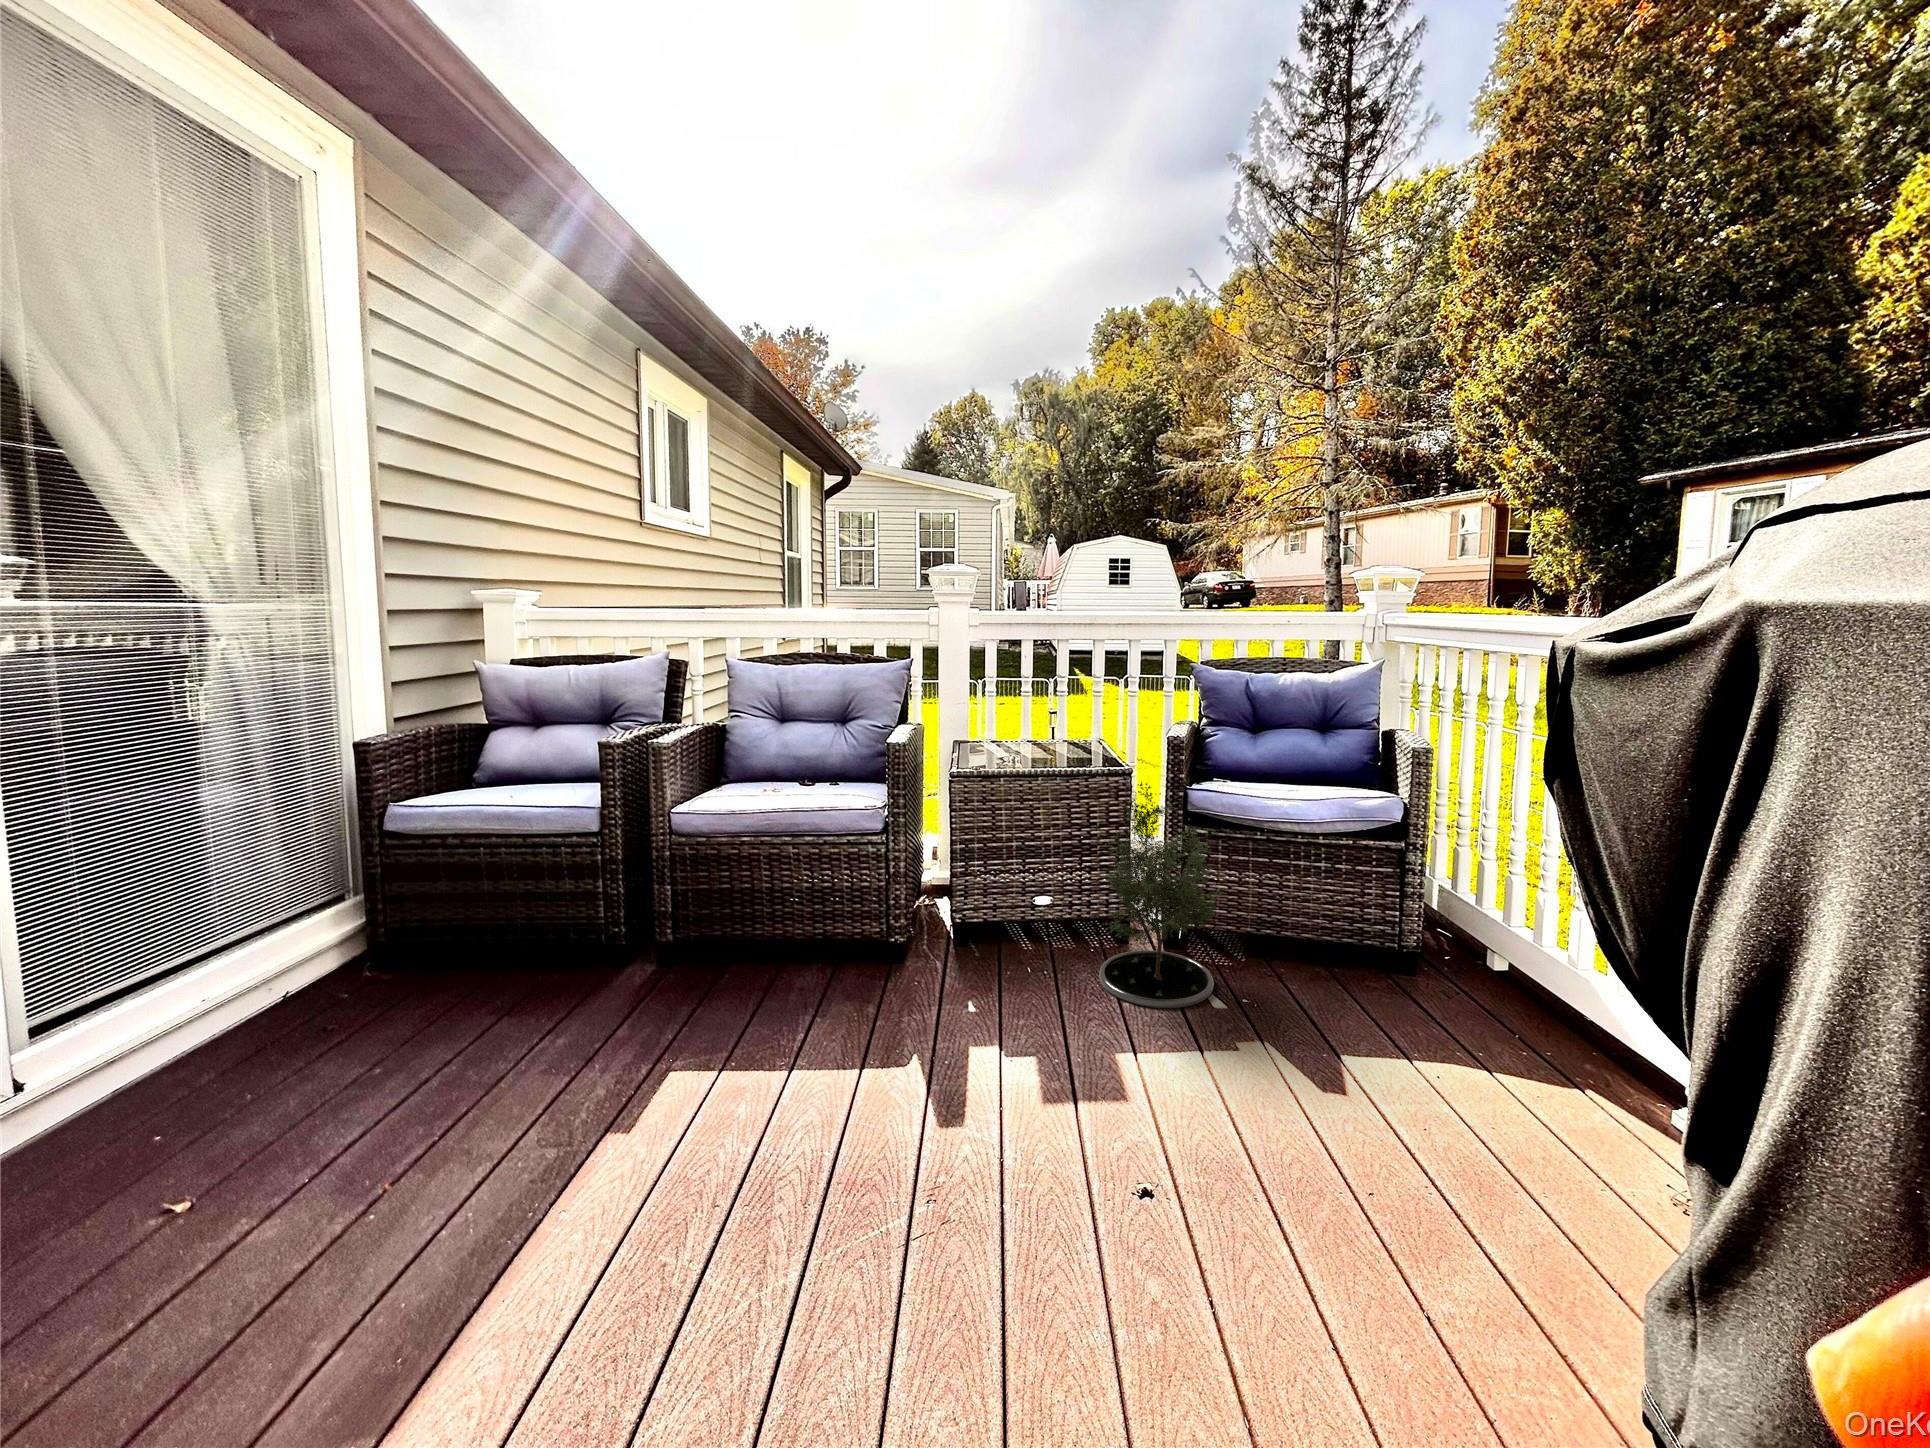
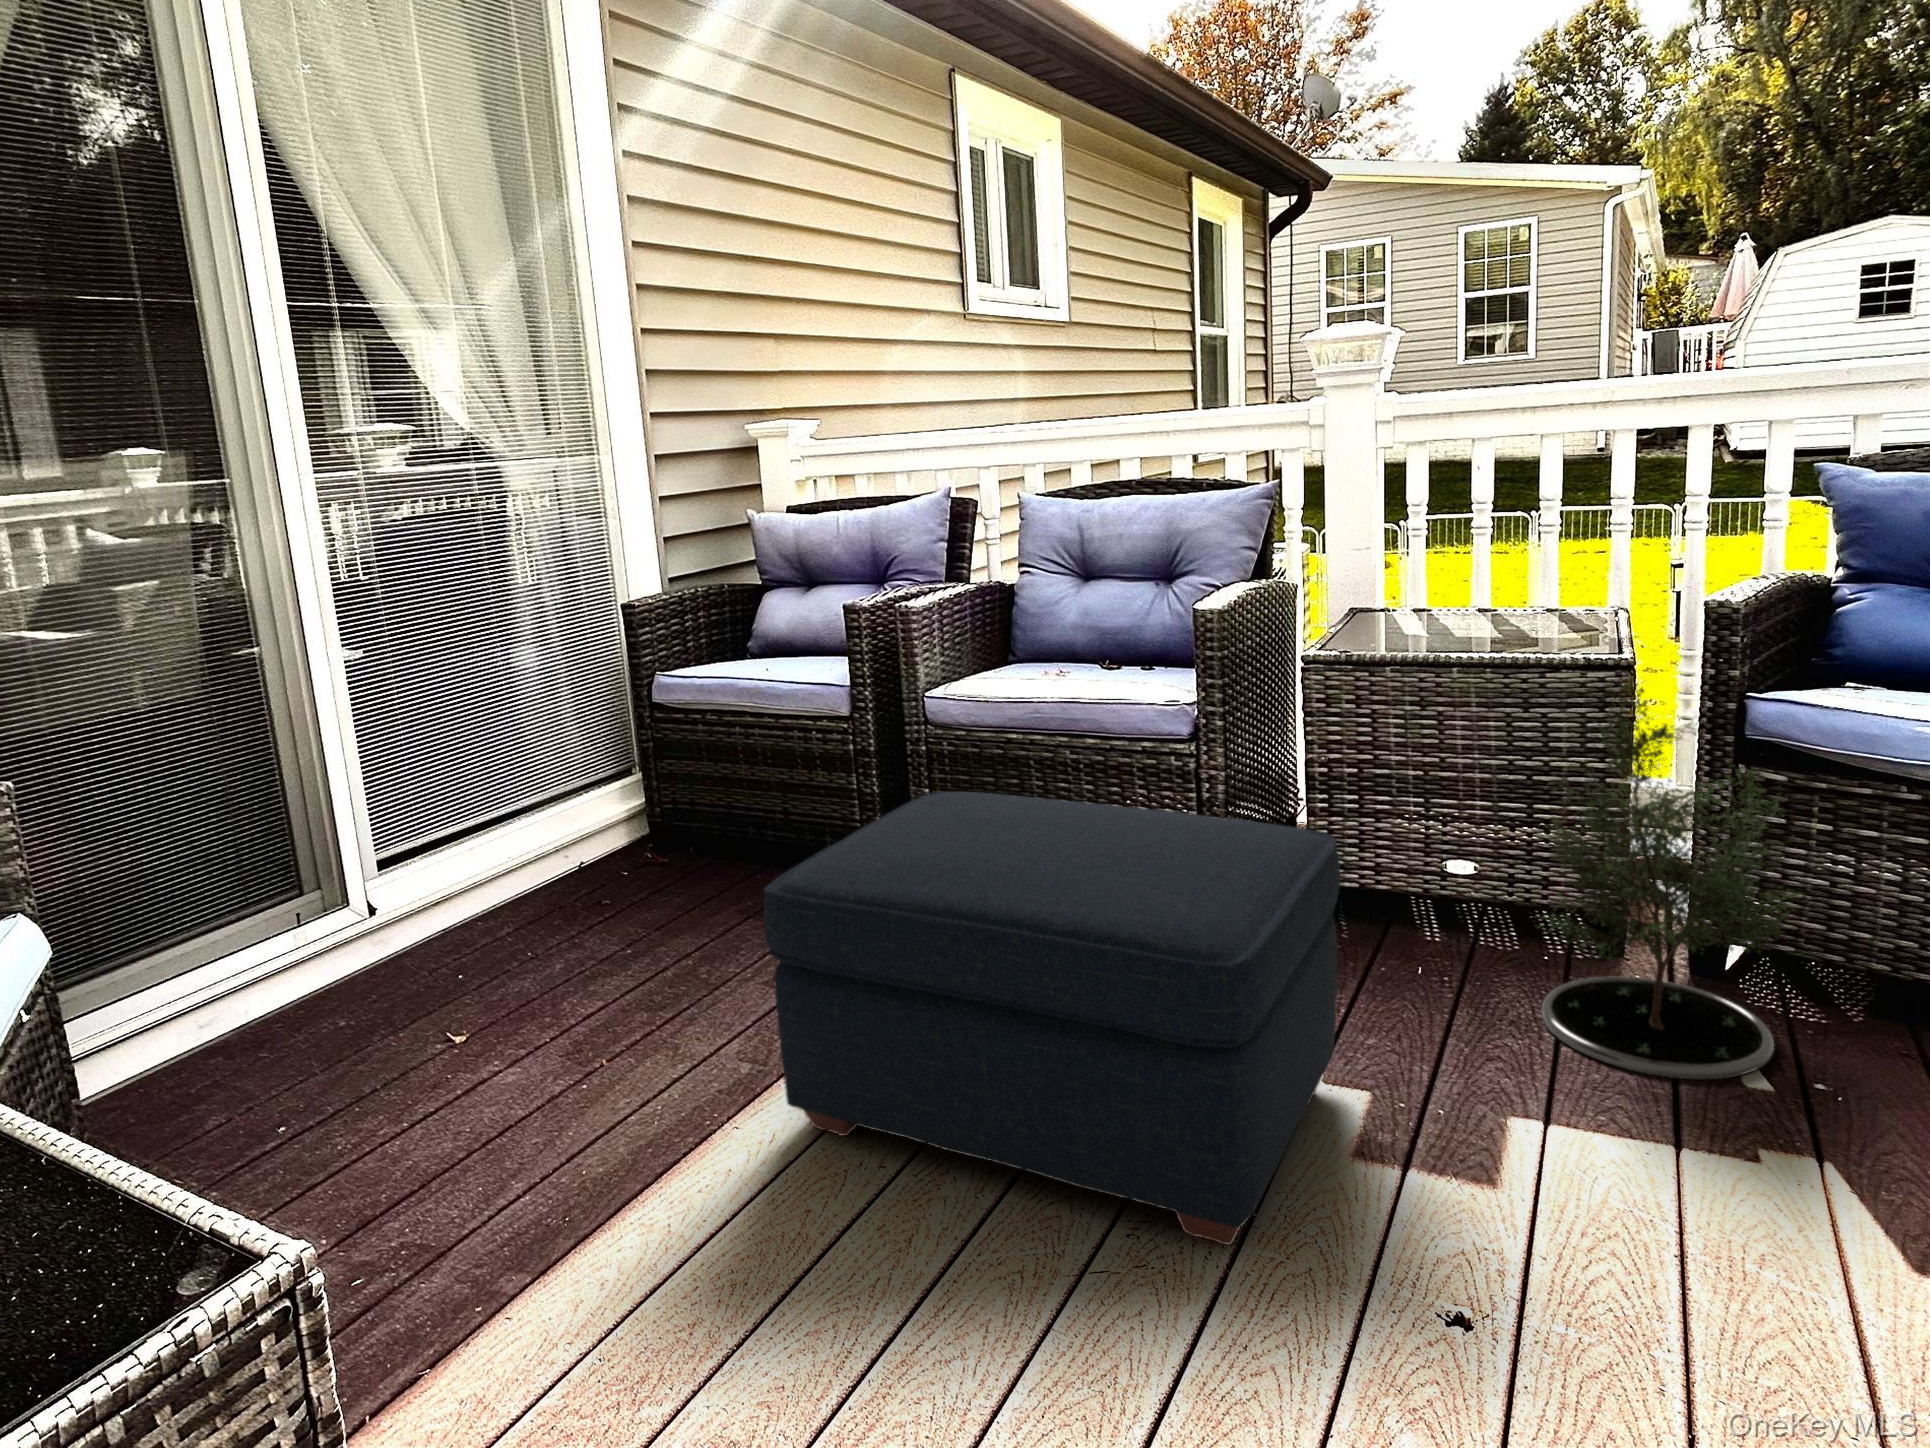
ottoman: none [607,885,1024,1194] -> present [764,792,1340,1245]

